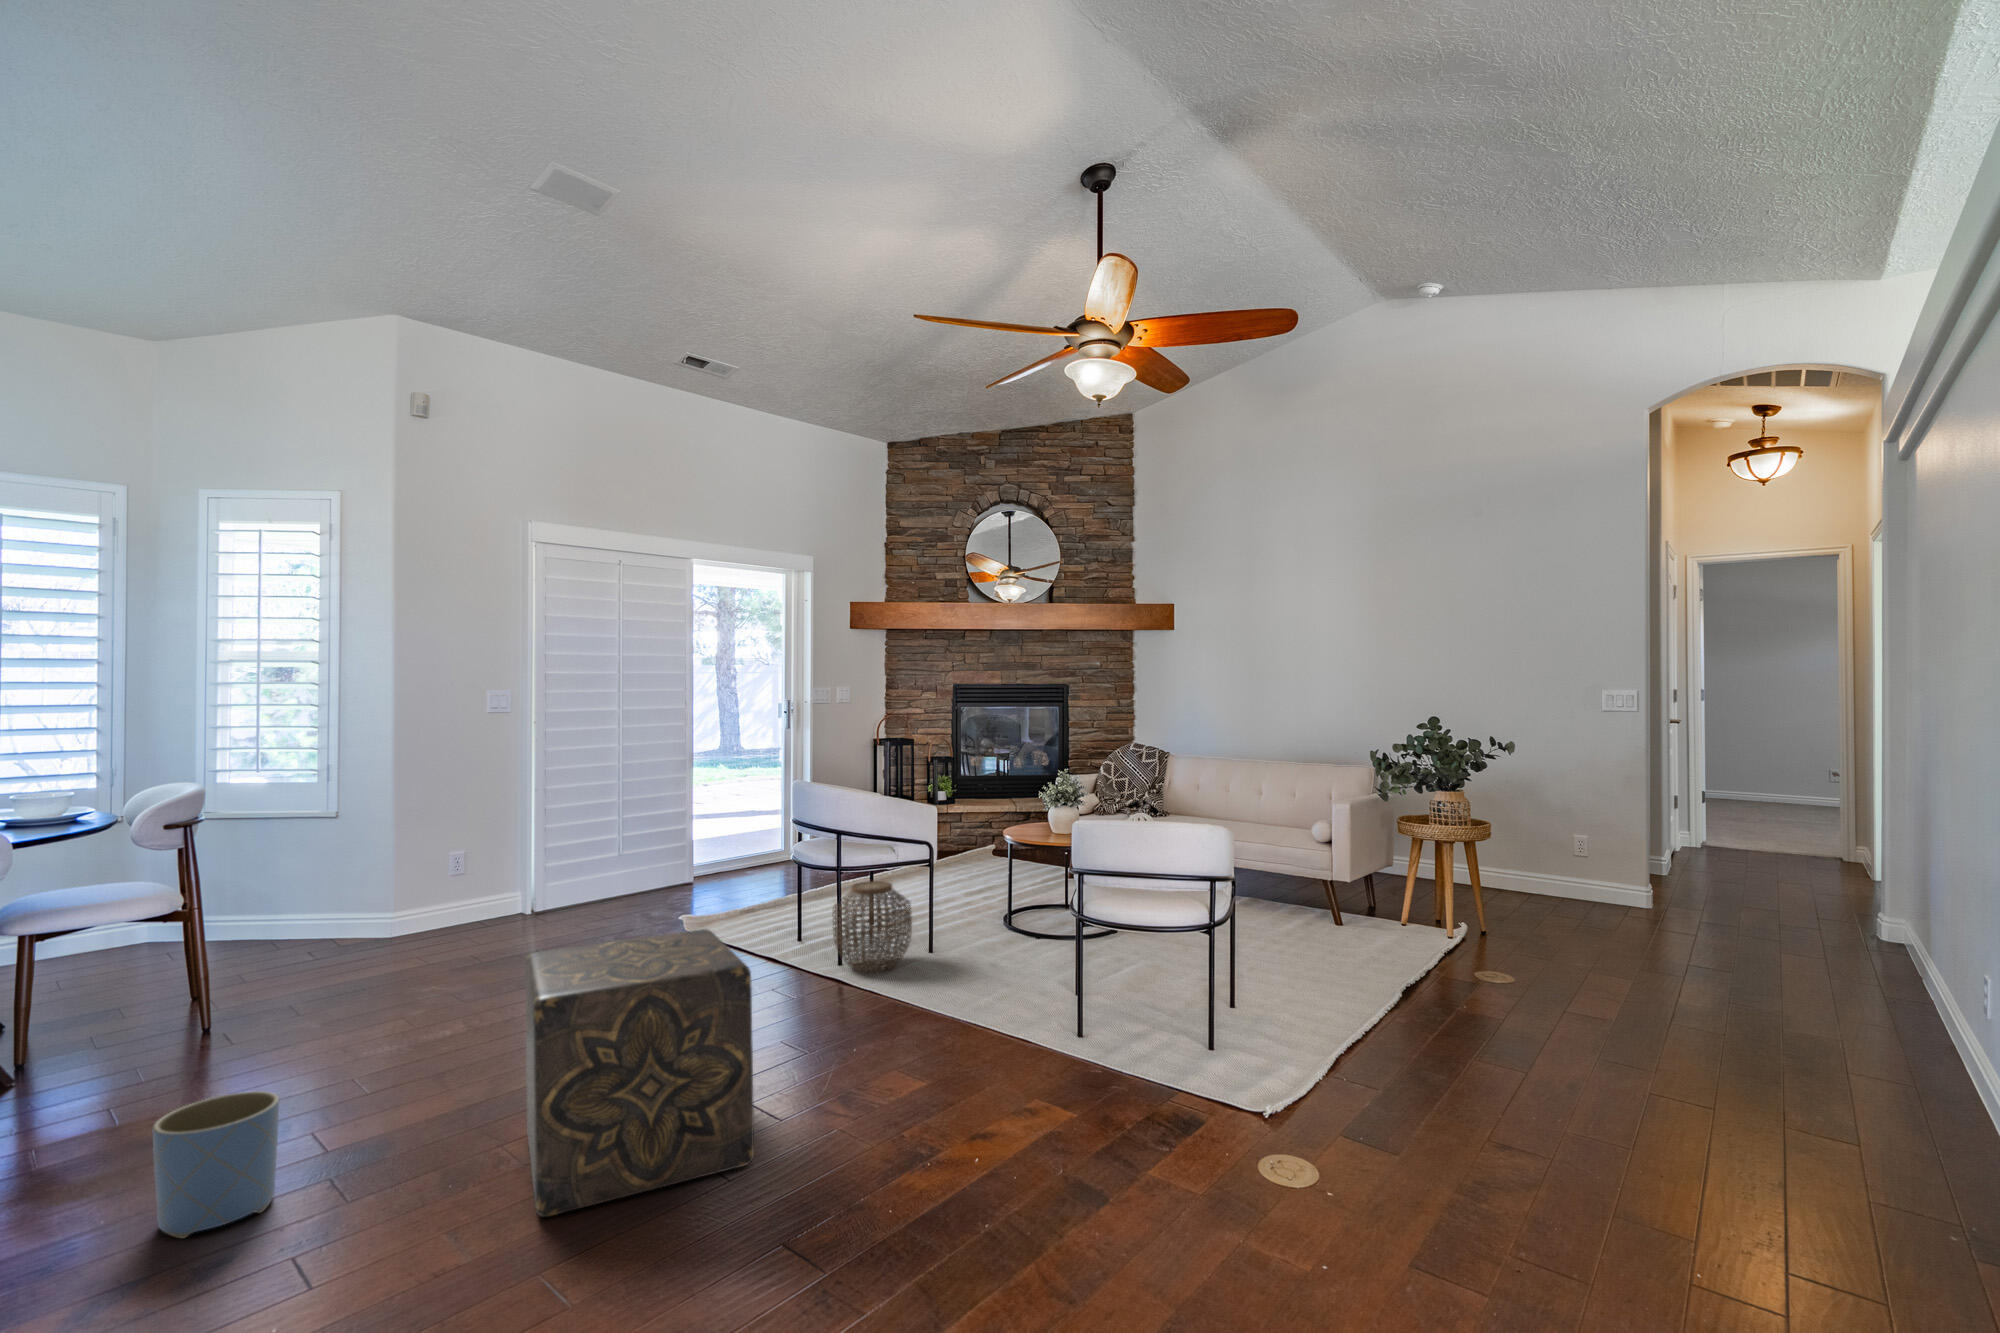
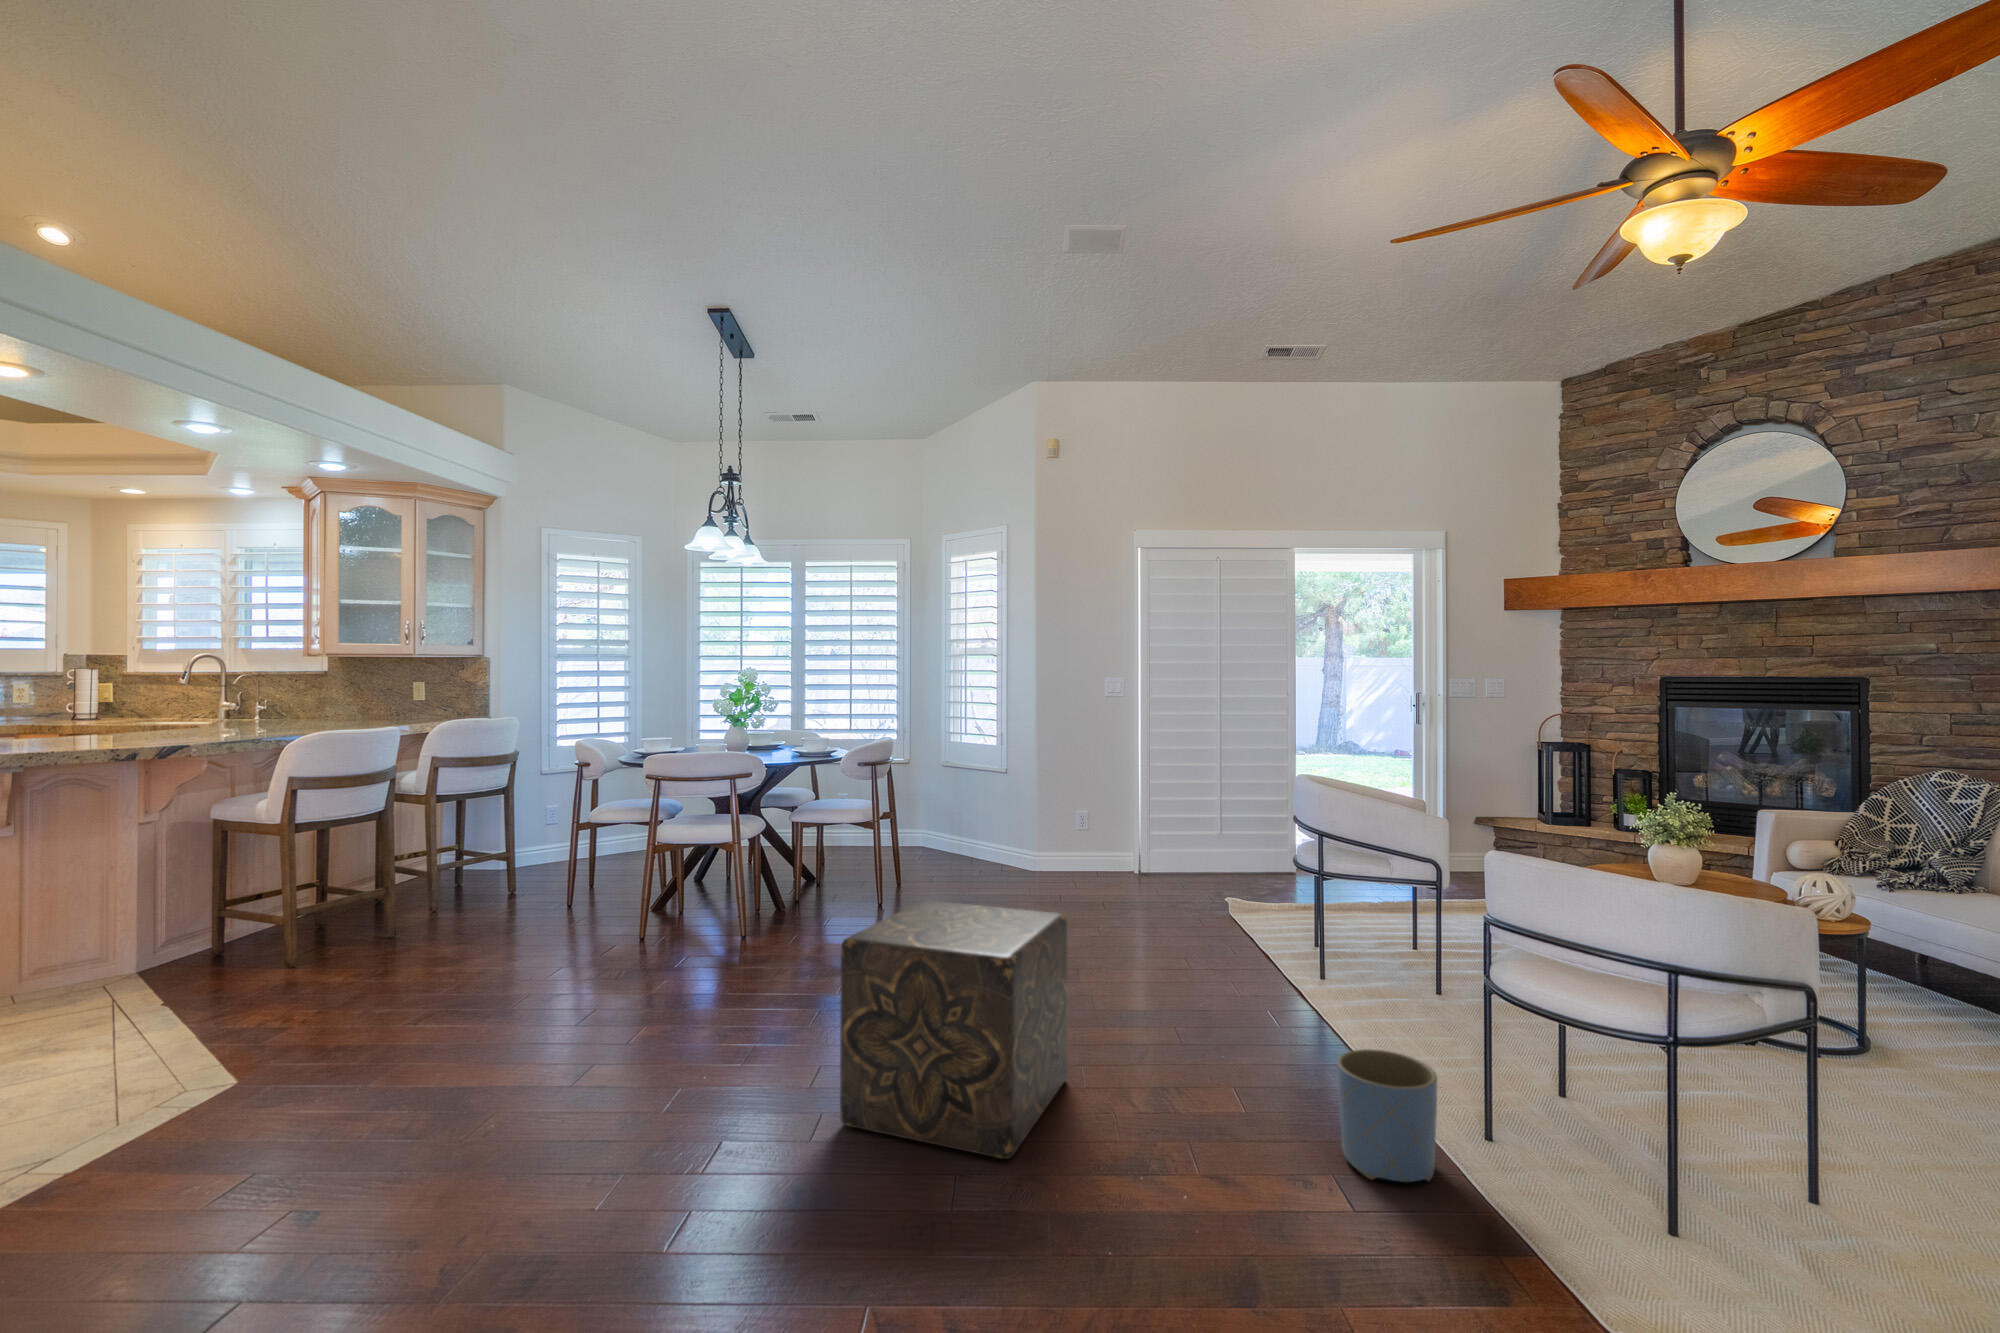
woven basket: present [833,881,912,972] -> none [1324,904,1425,1014]
planter: present [153,1091,279,1238] -> present [1337,1049,1437,1182]

